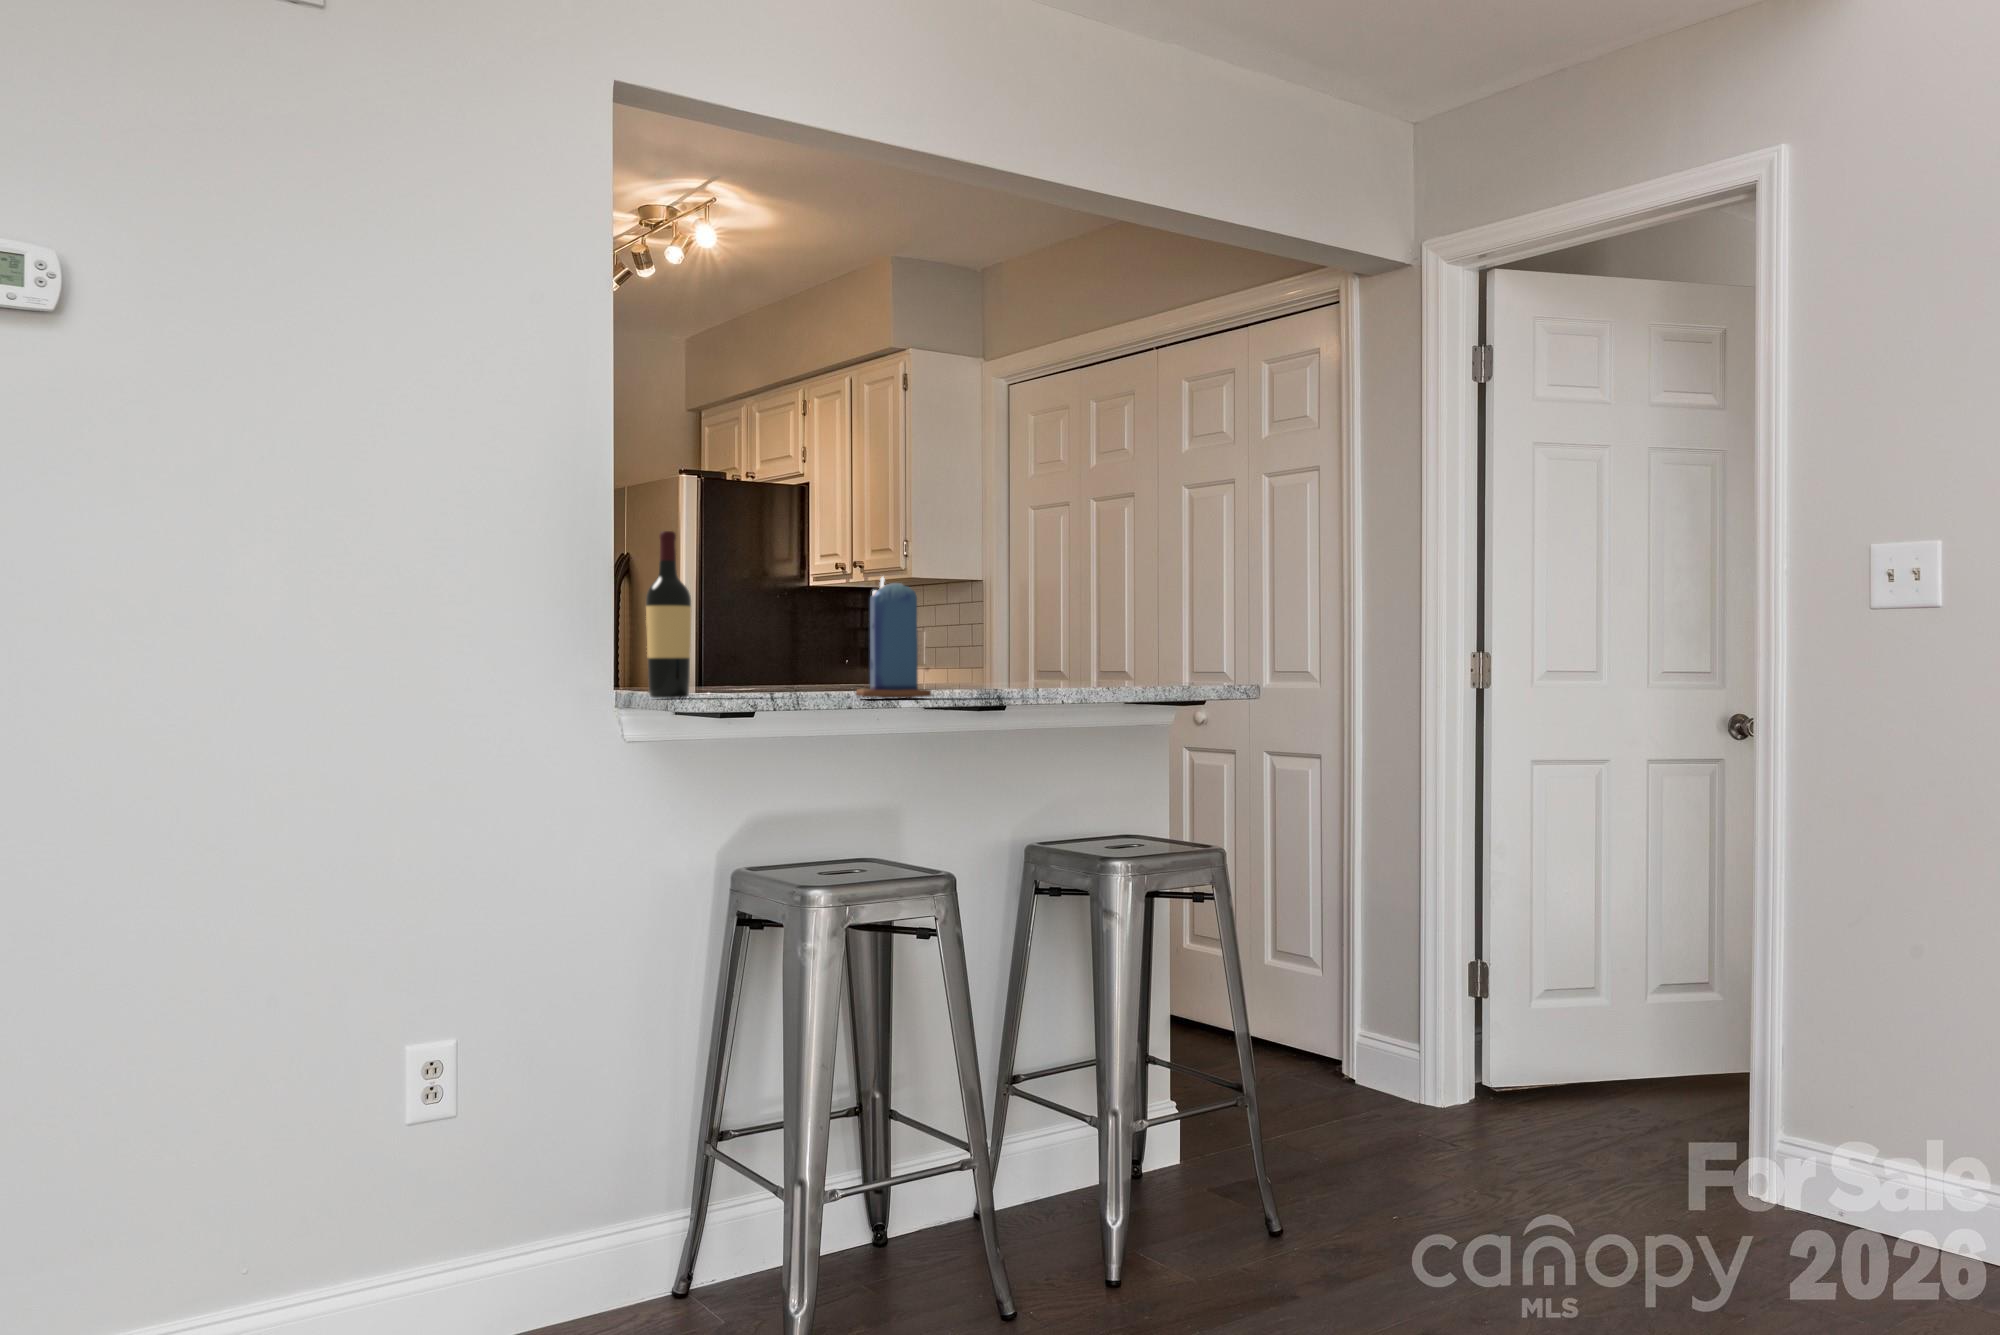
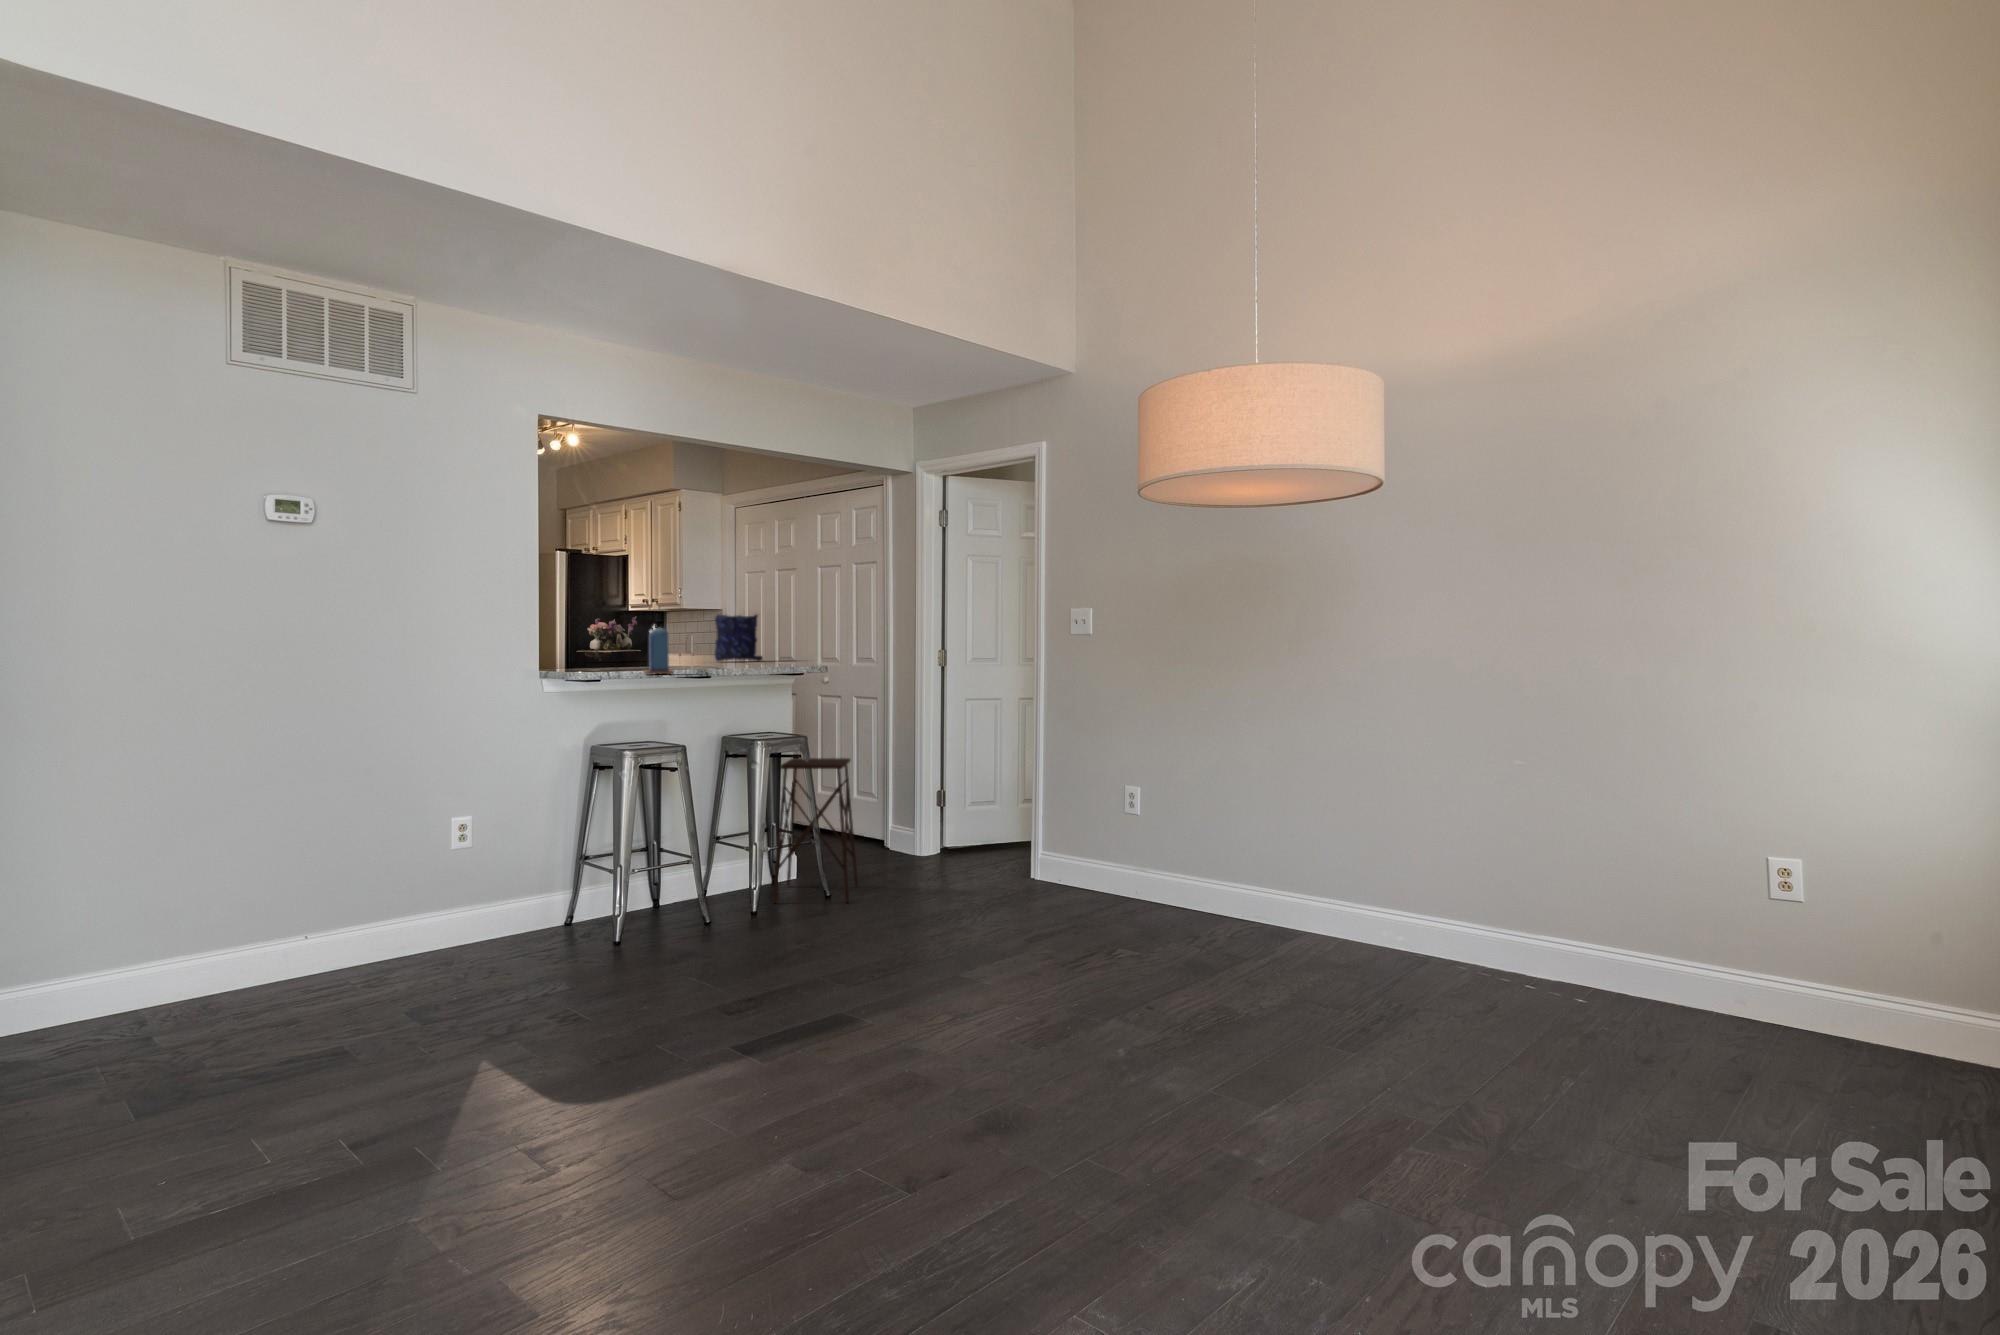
wine bottle: present [646,531,691,698] -> none [549,602,570,674]
vase: none [970,586,1061,679] -> present [714,615,762,661]
flower arrangement: none [720,596,833,681] -> present [580,617,639,661]
side table: none [1155,899,1348,1278] -> present [773,758,858,903]

